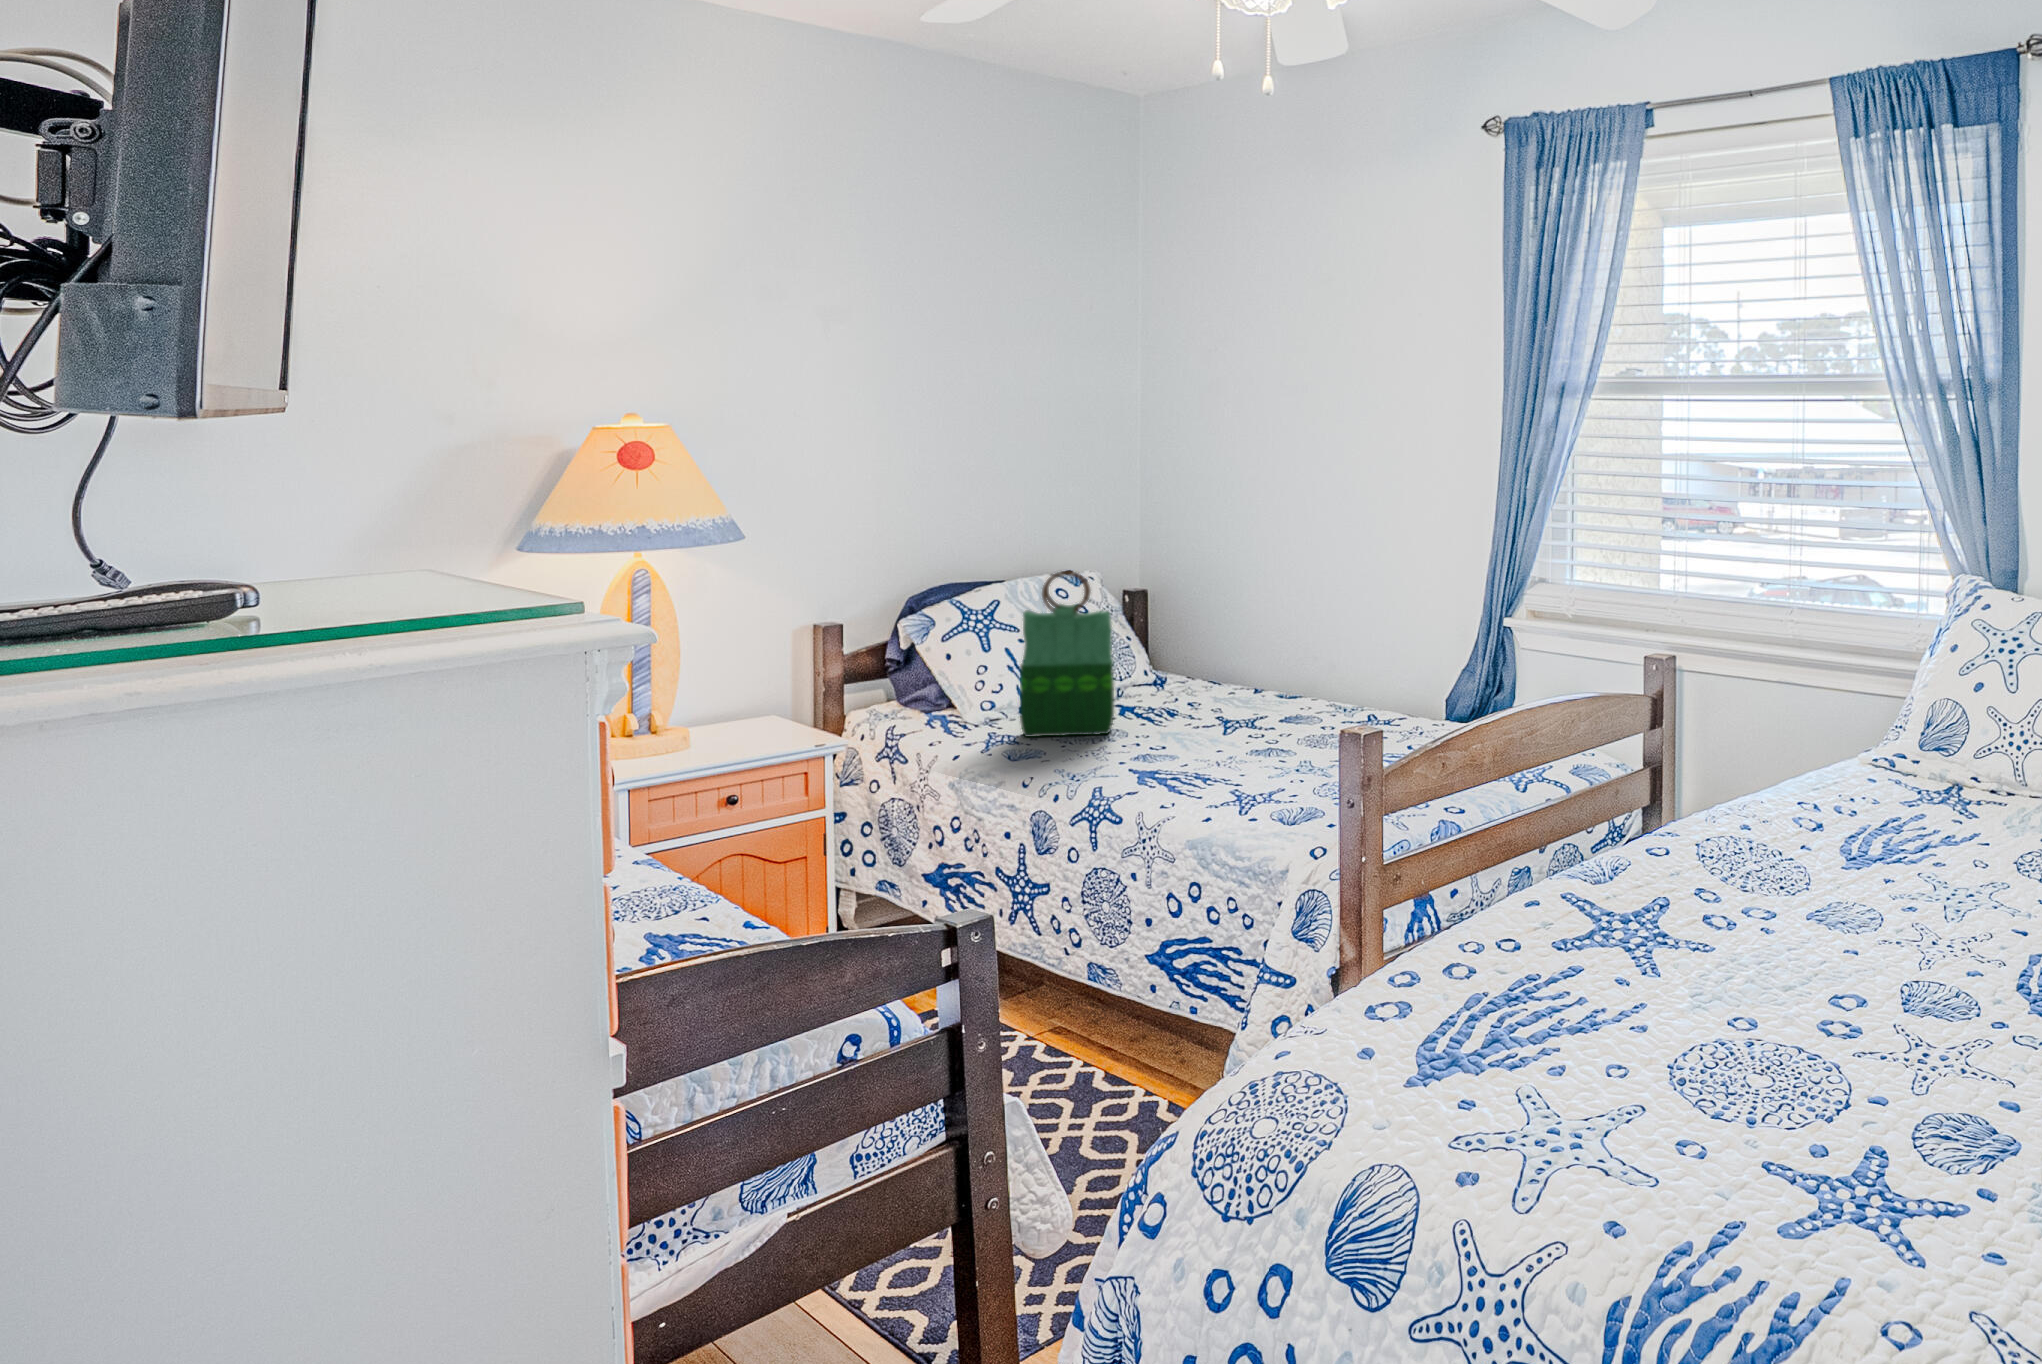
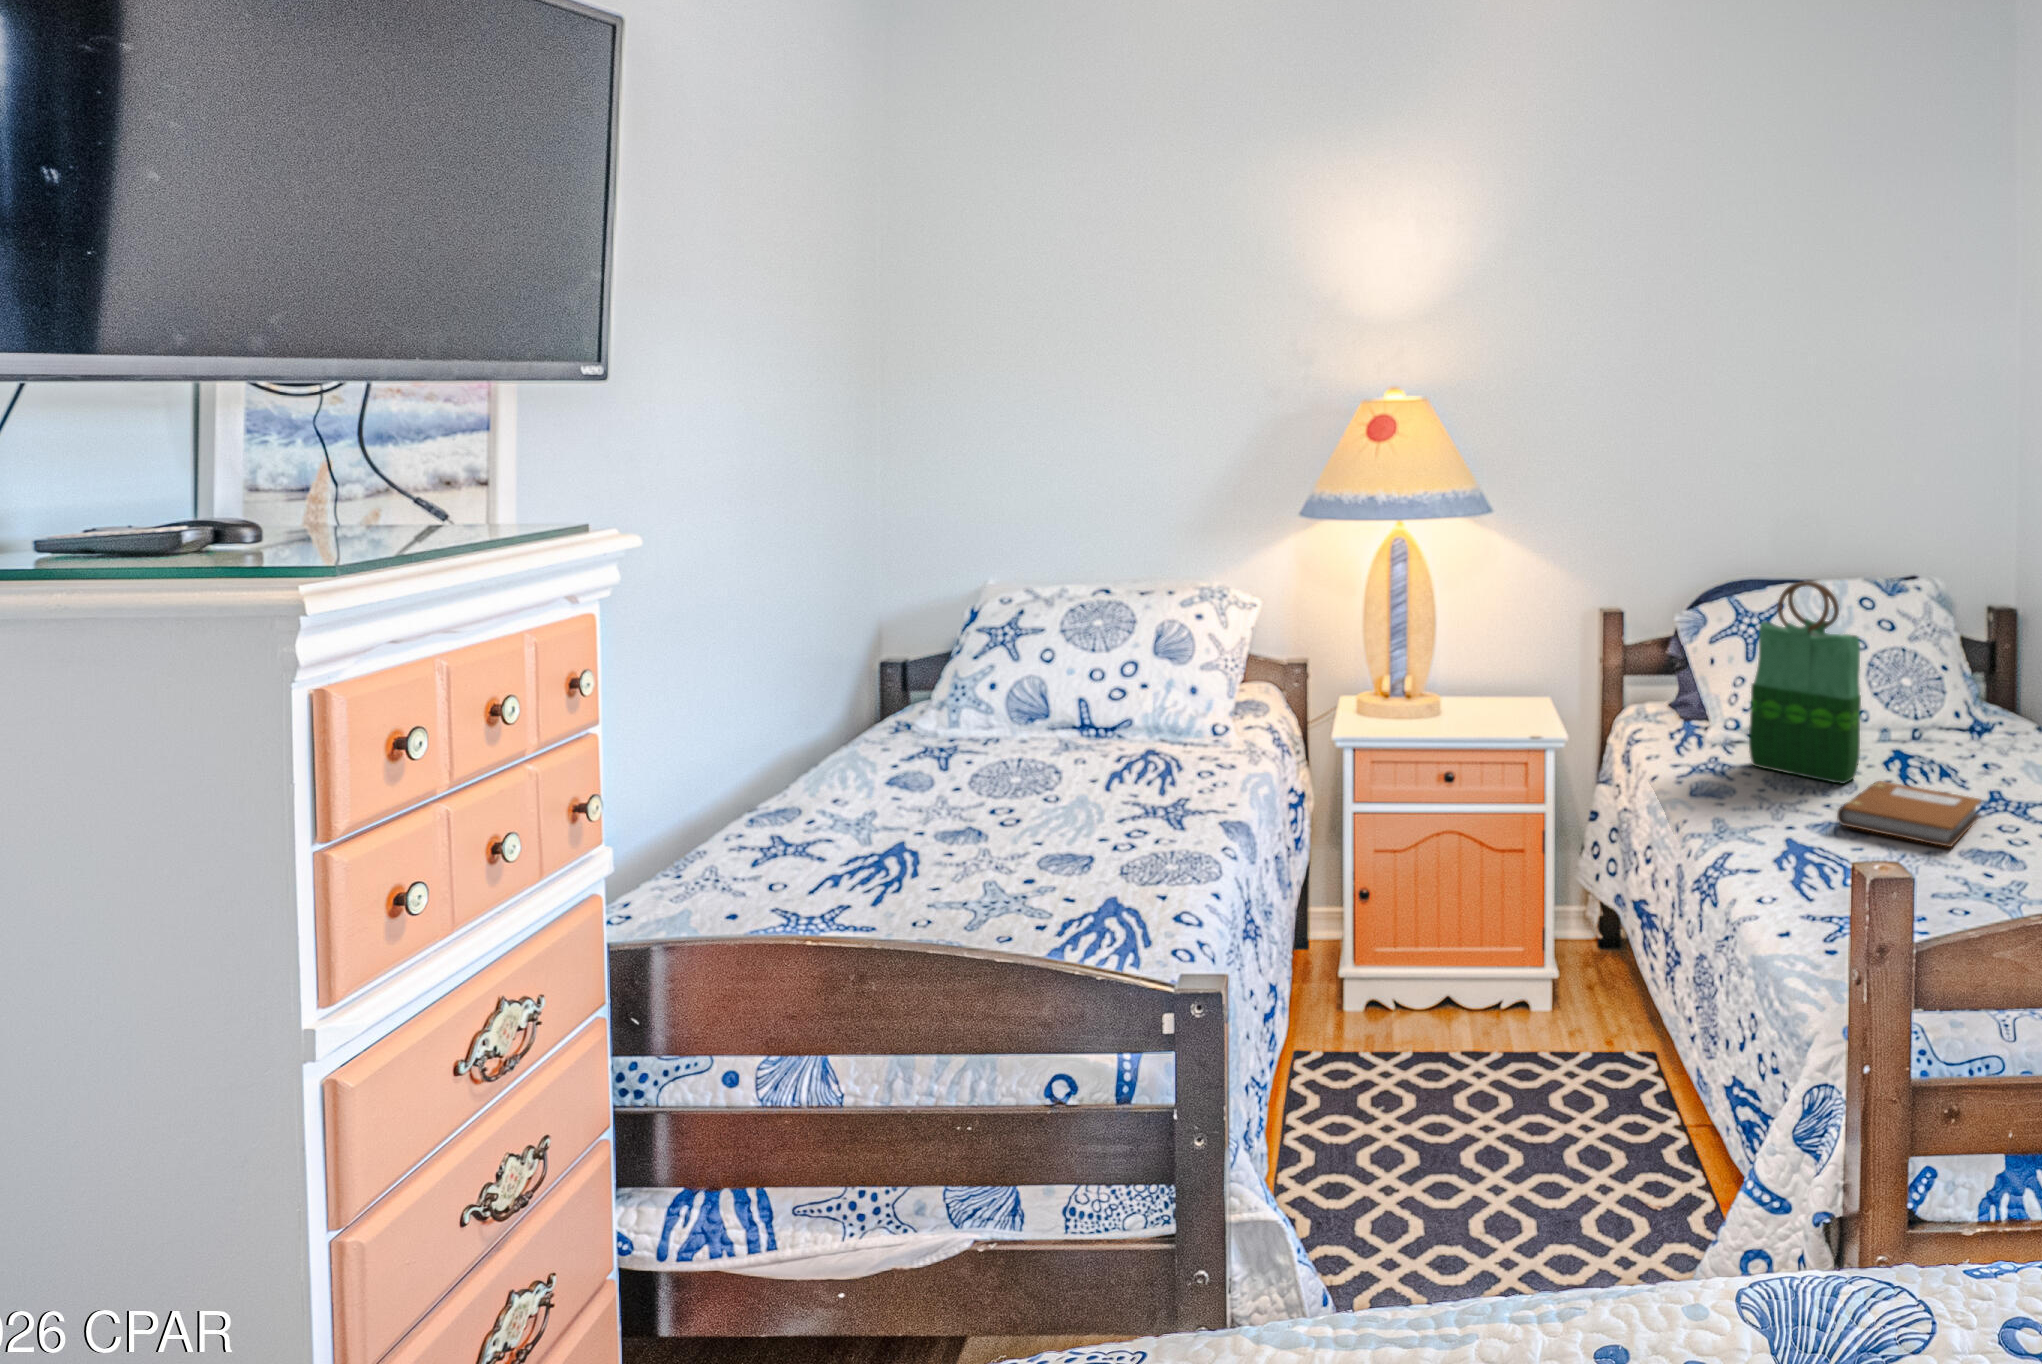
notebook: none [1138,720,1229,758] -> present [1837,781,1981,847]

